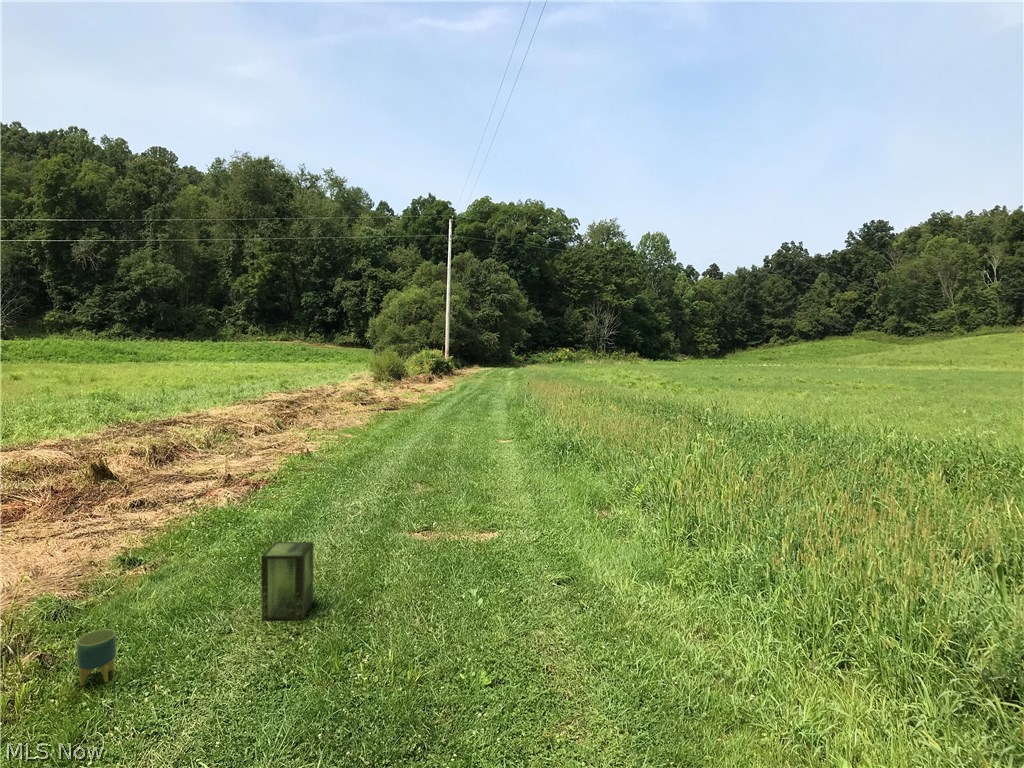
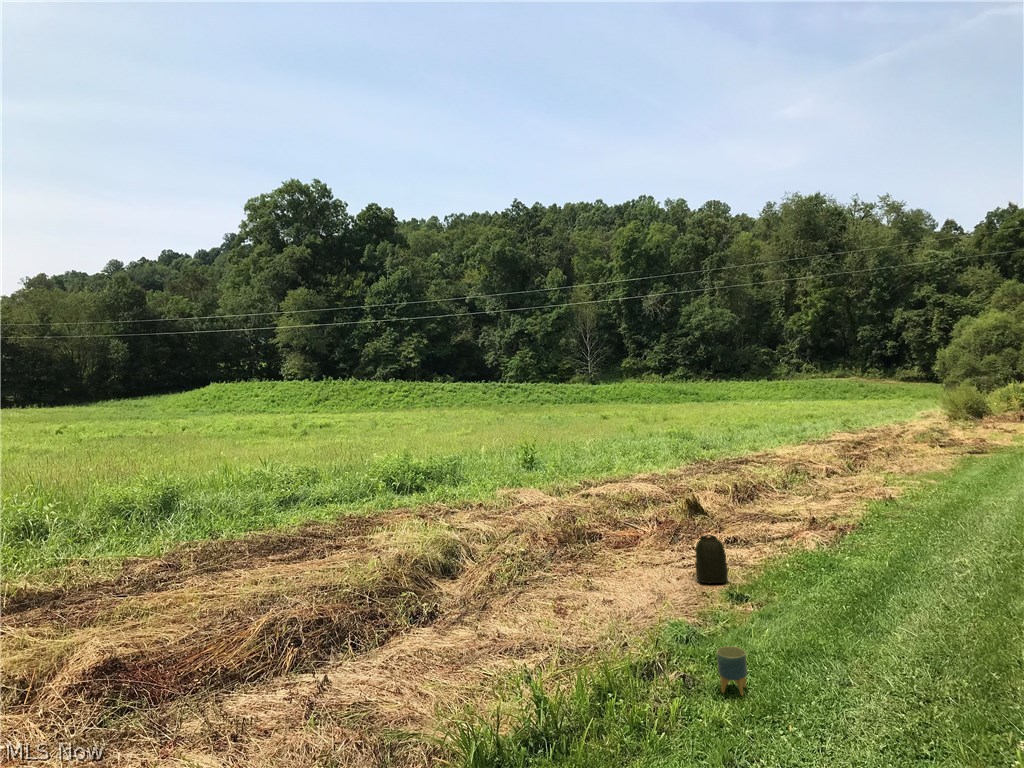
backpack: none [83,503,124,557] -> present [696,535,728,583]
storage box: present [261,542,314,620] -> none [877,595,945,693]

